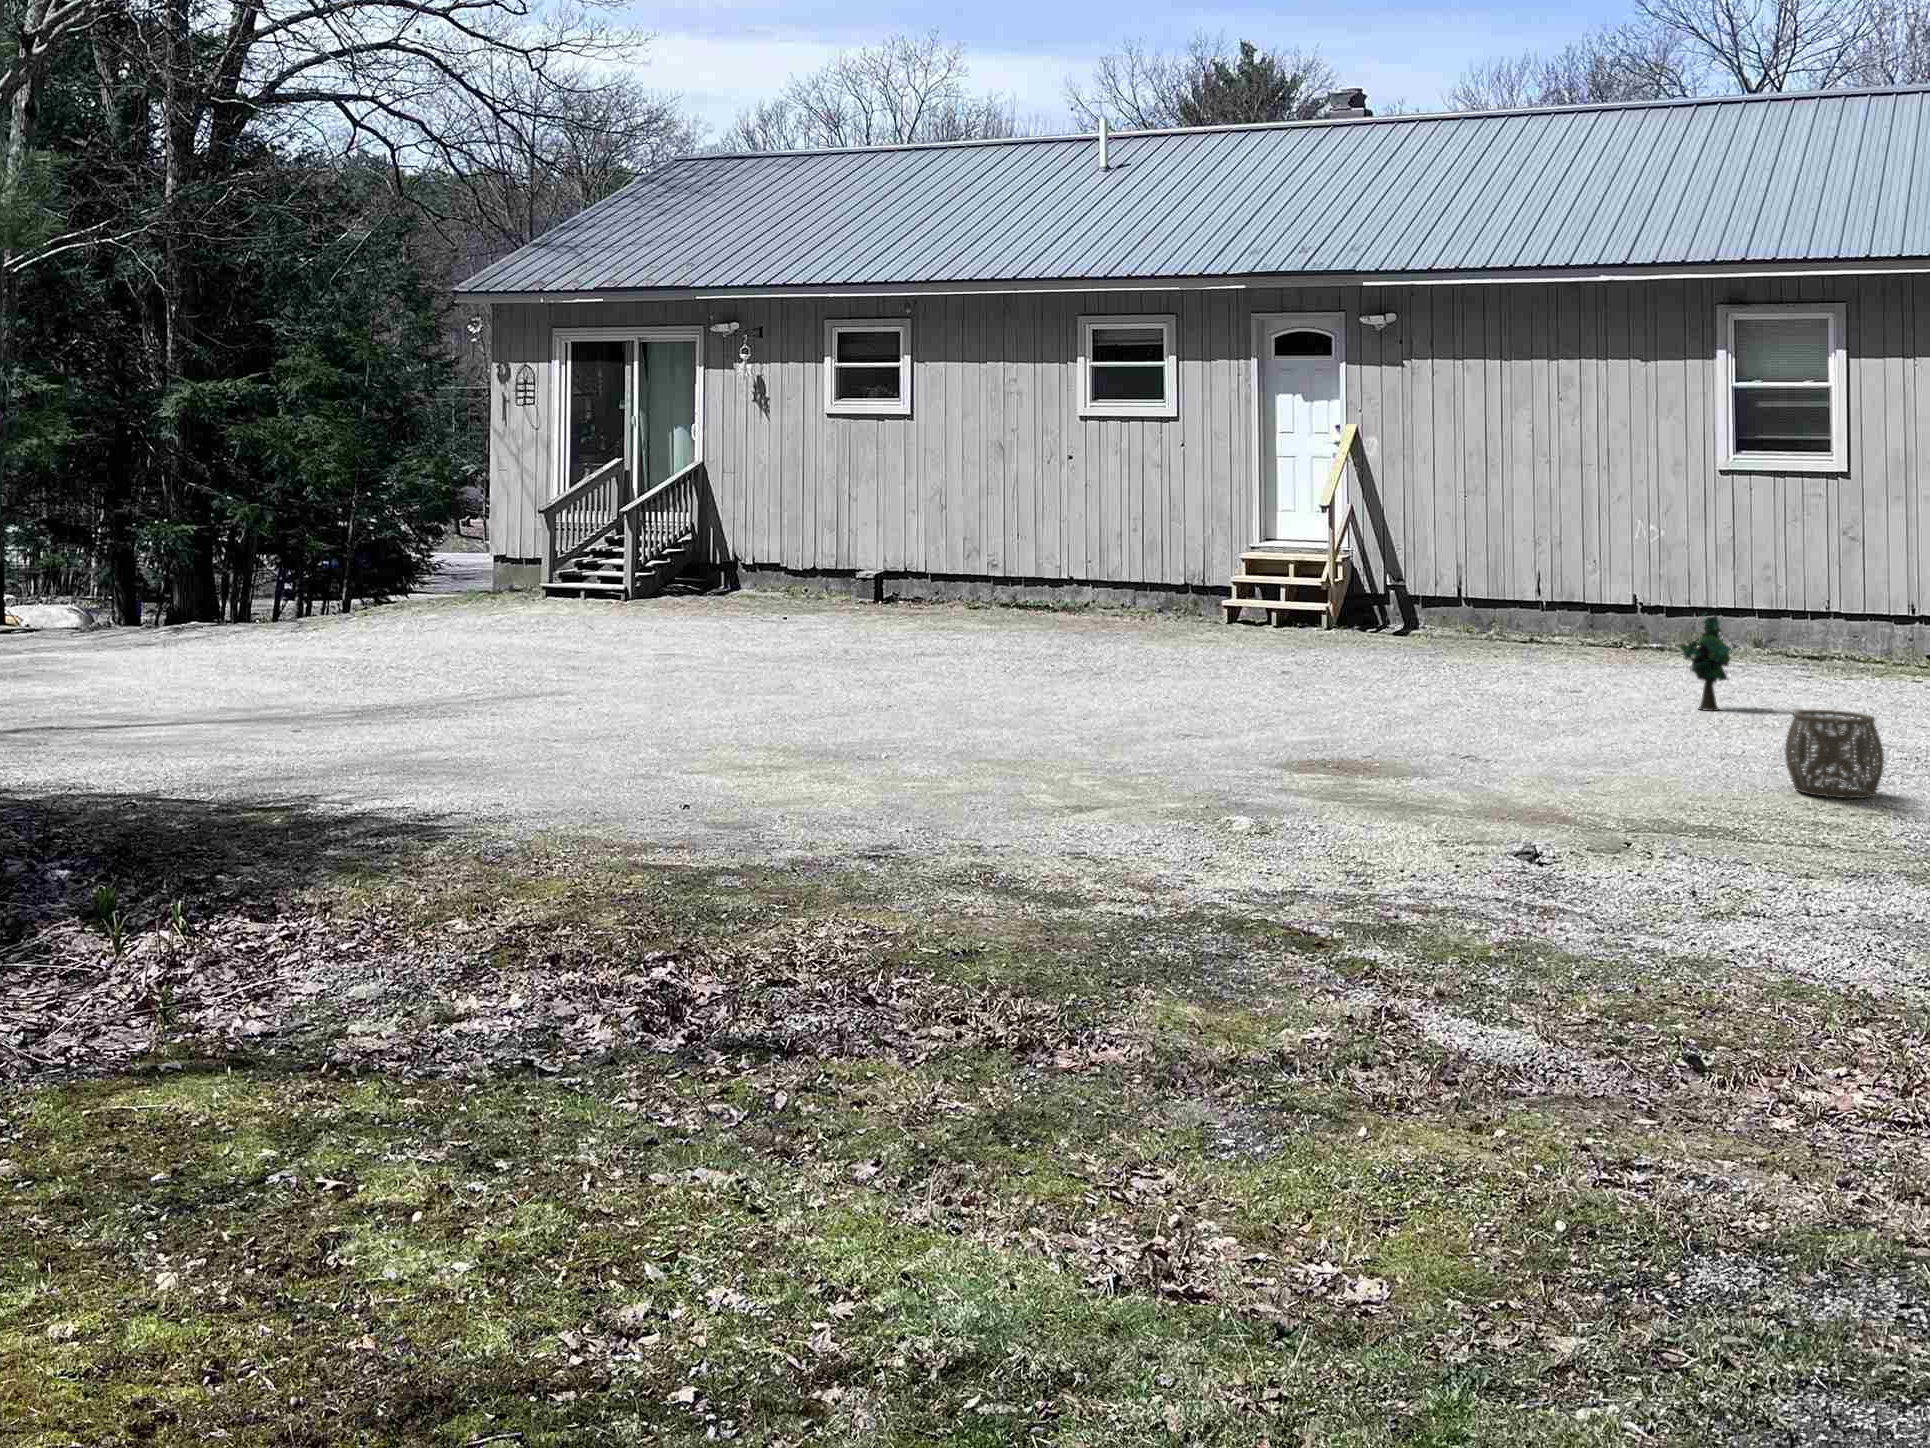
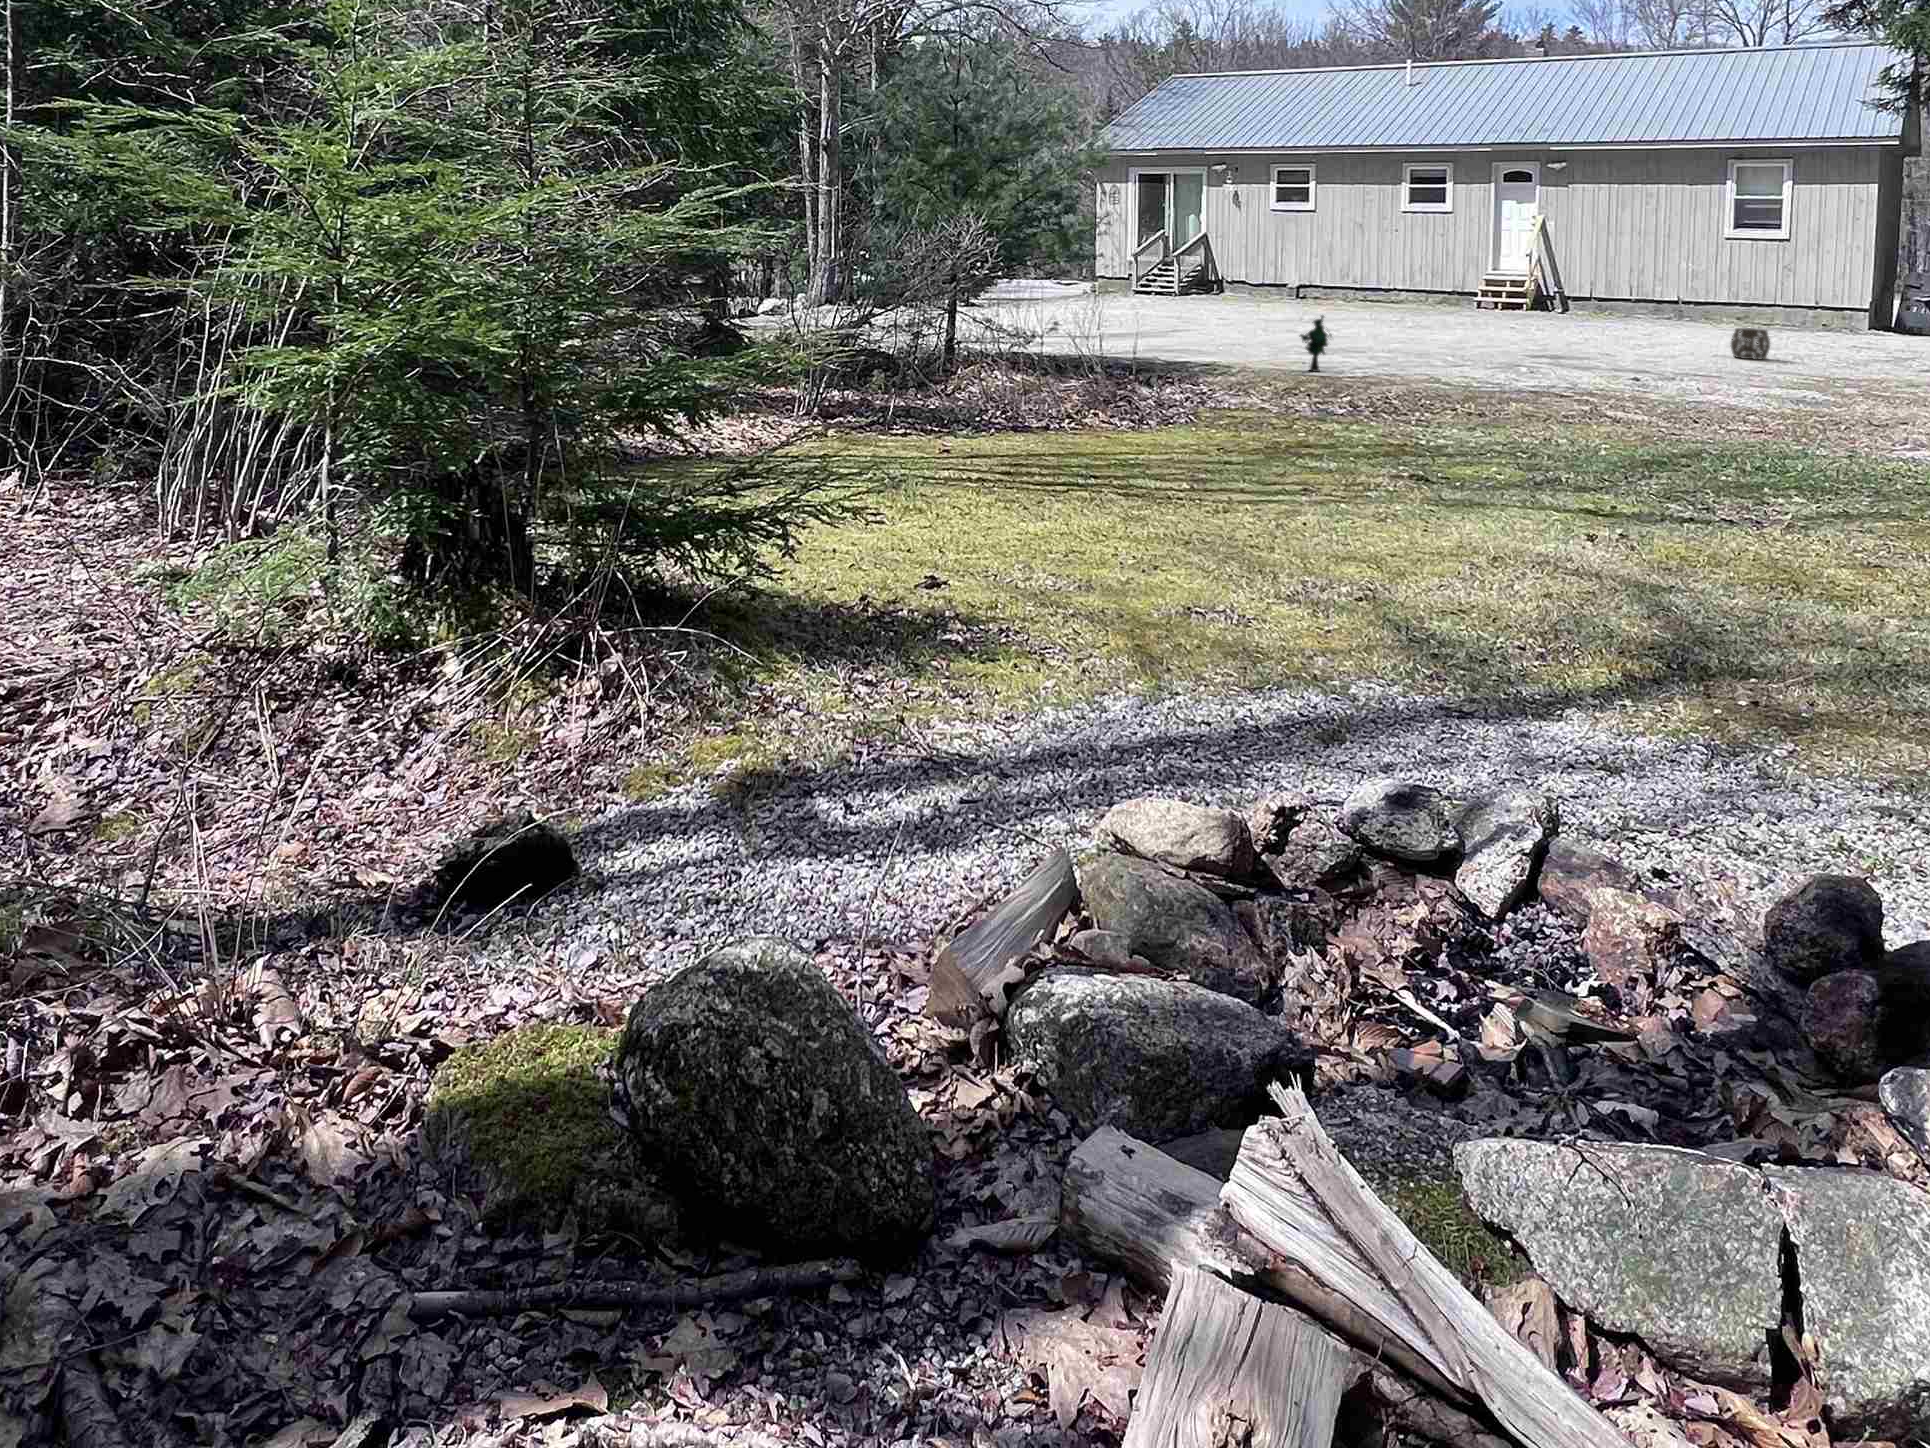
decorative plant: present [1680,610,1736,711] -> present [1300,315,1332,372]

